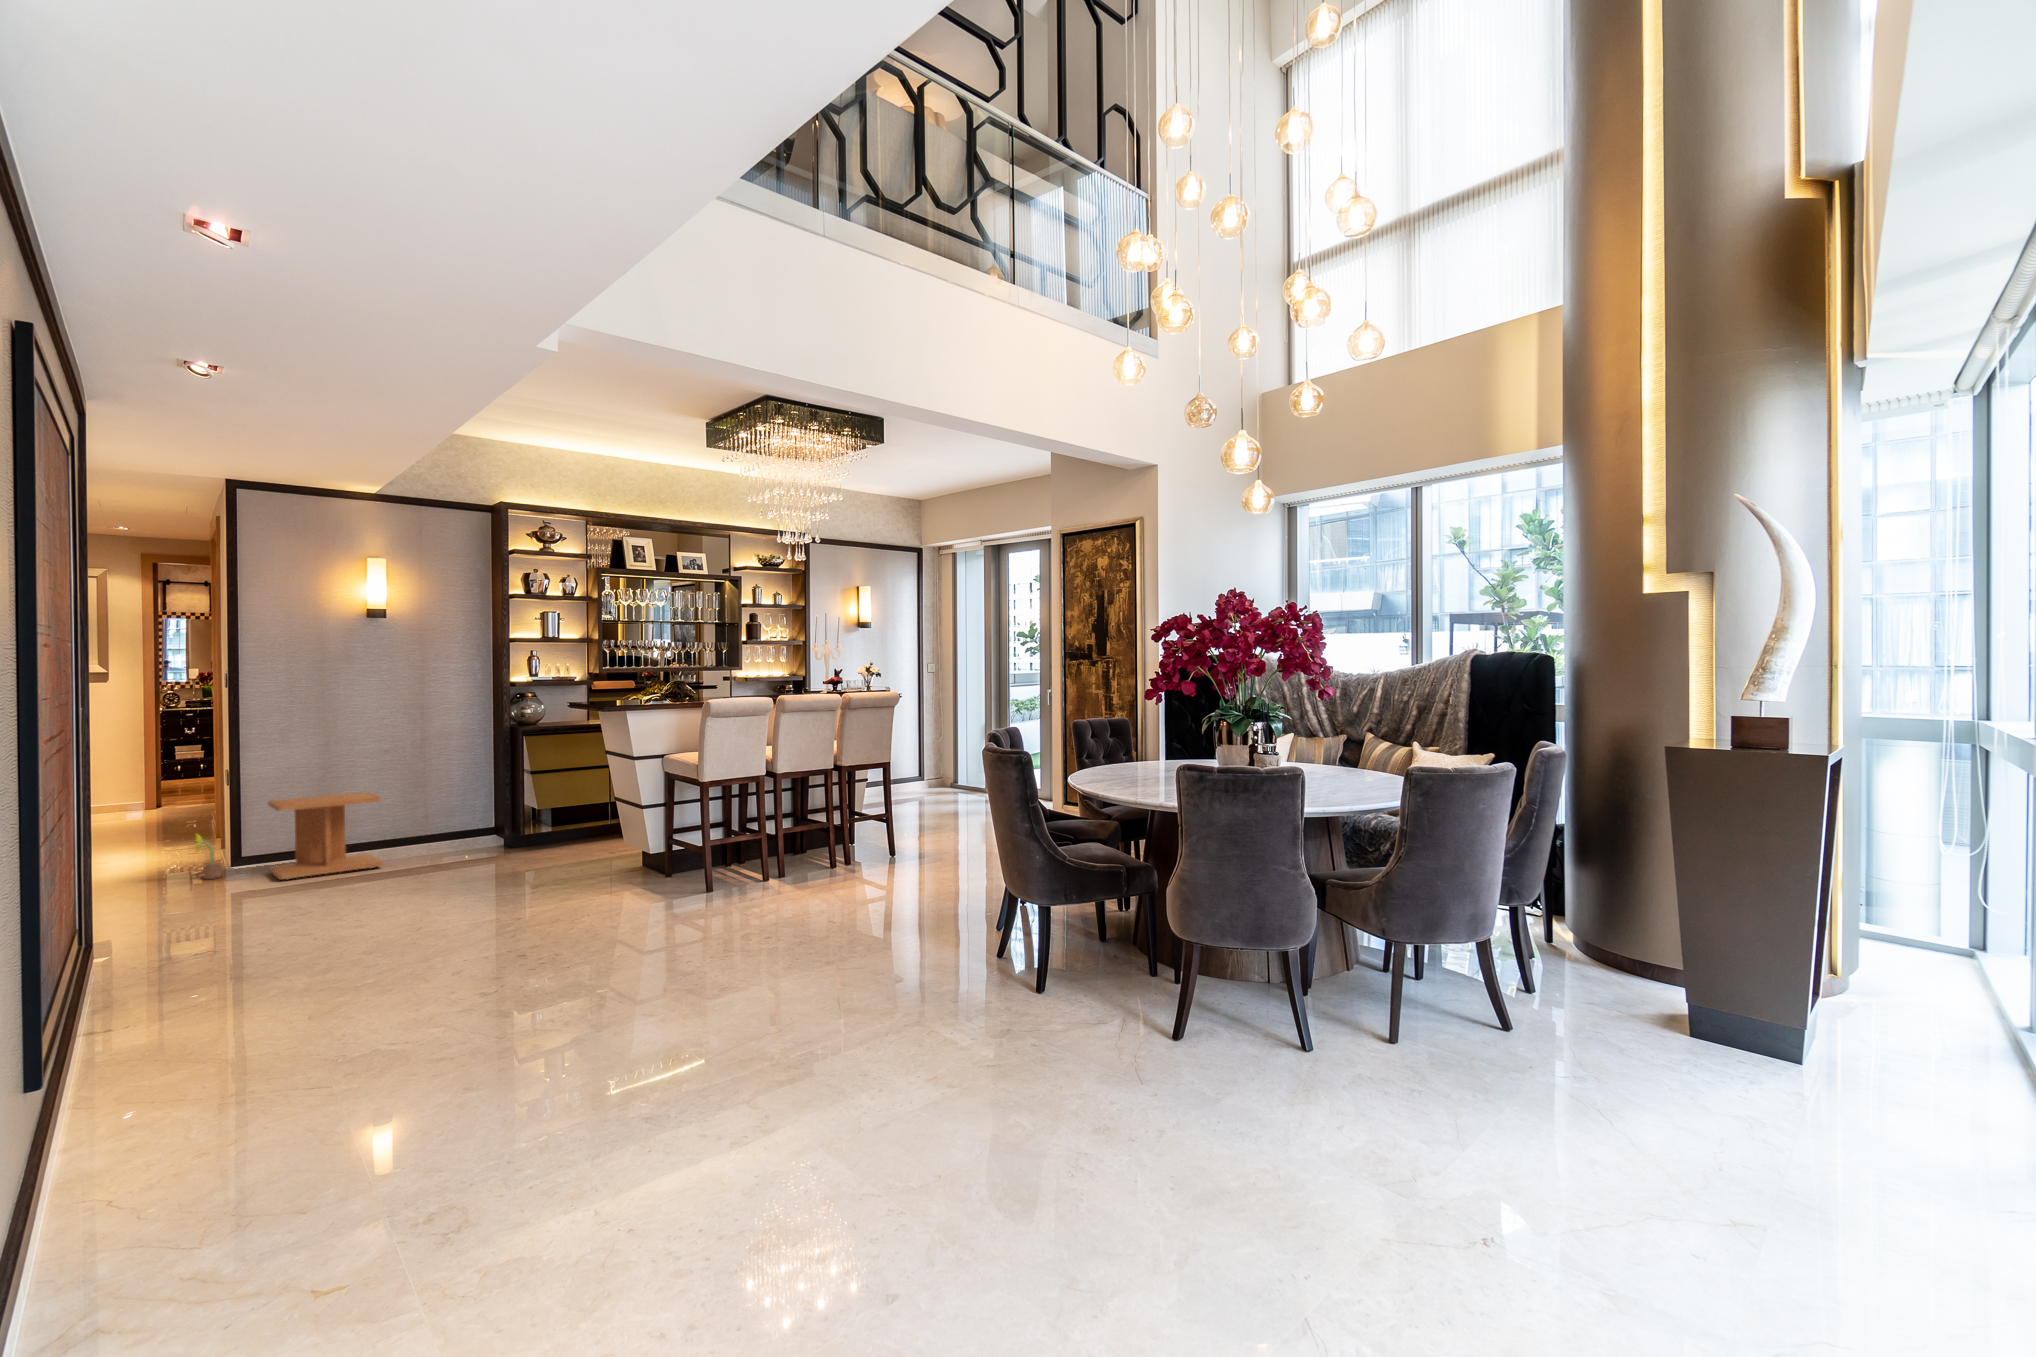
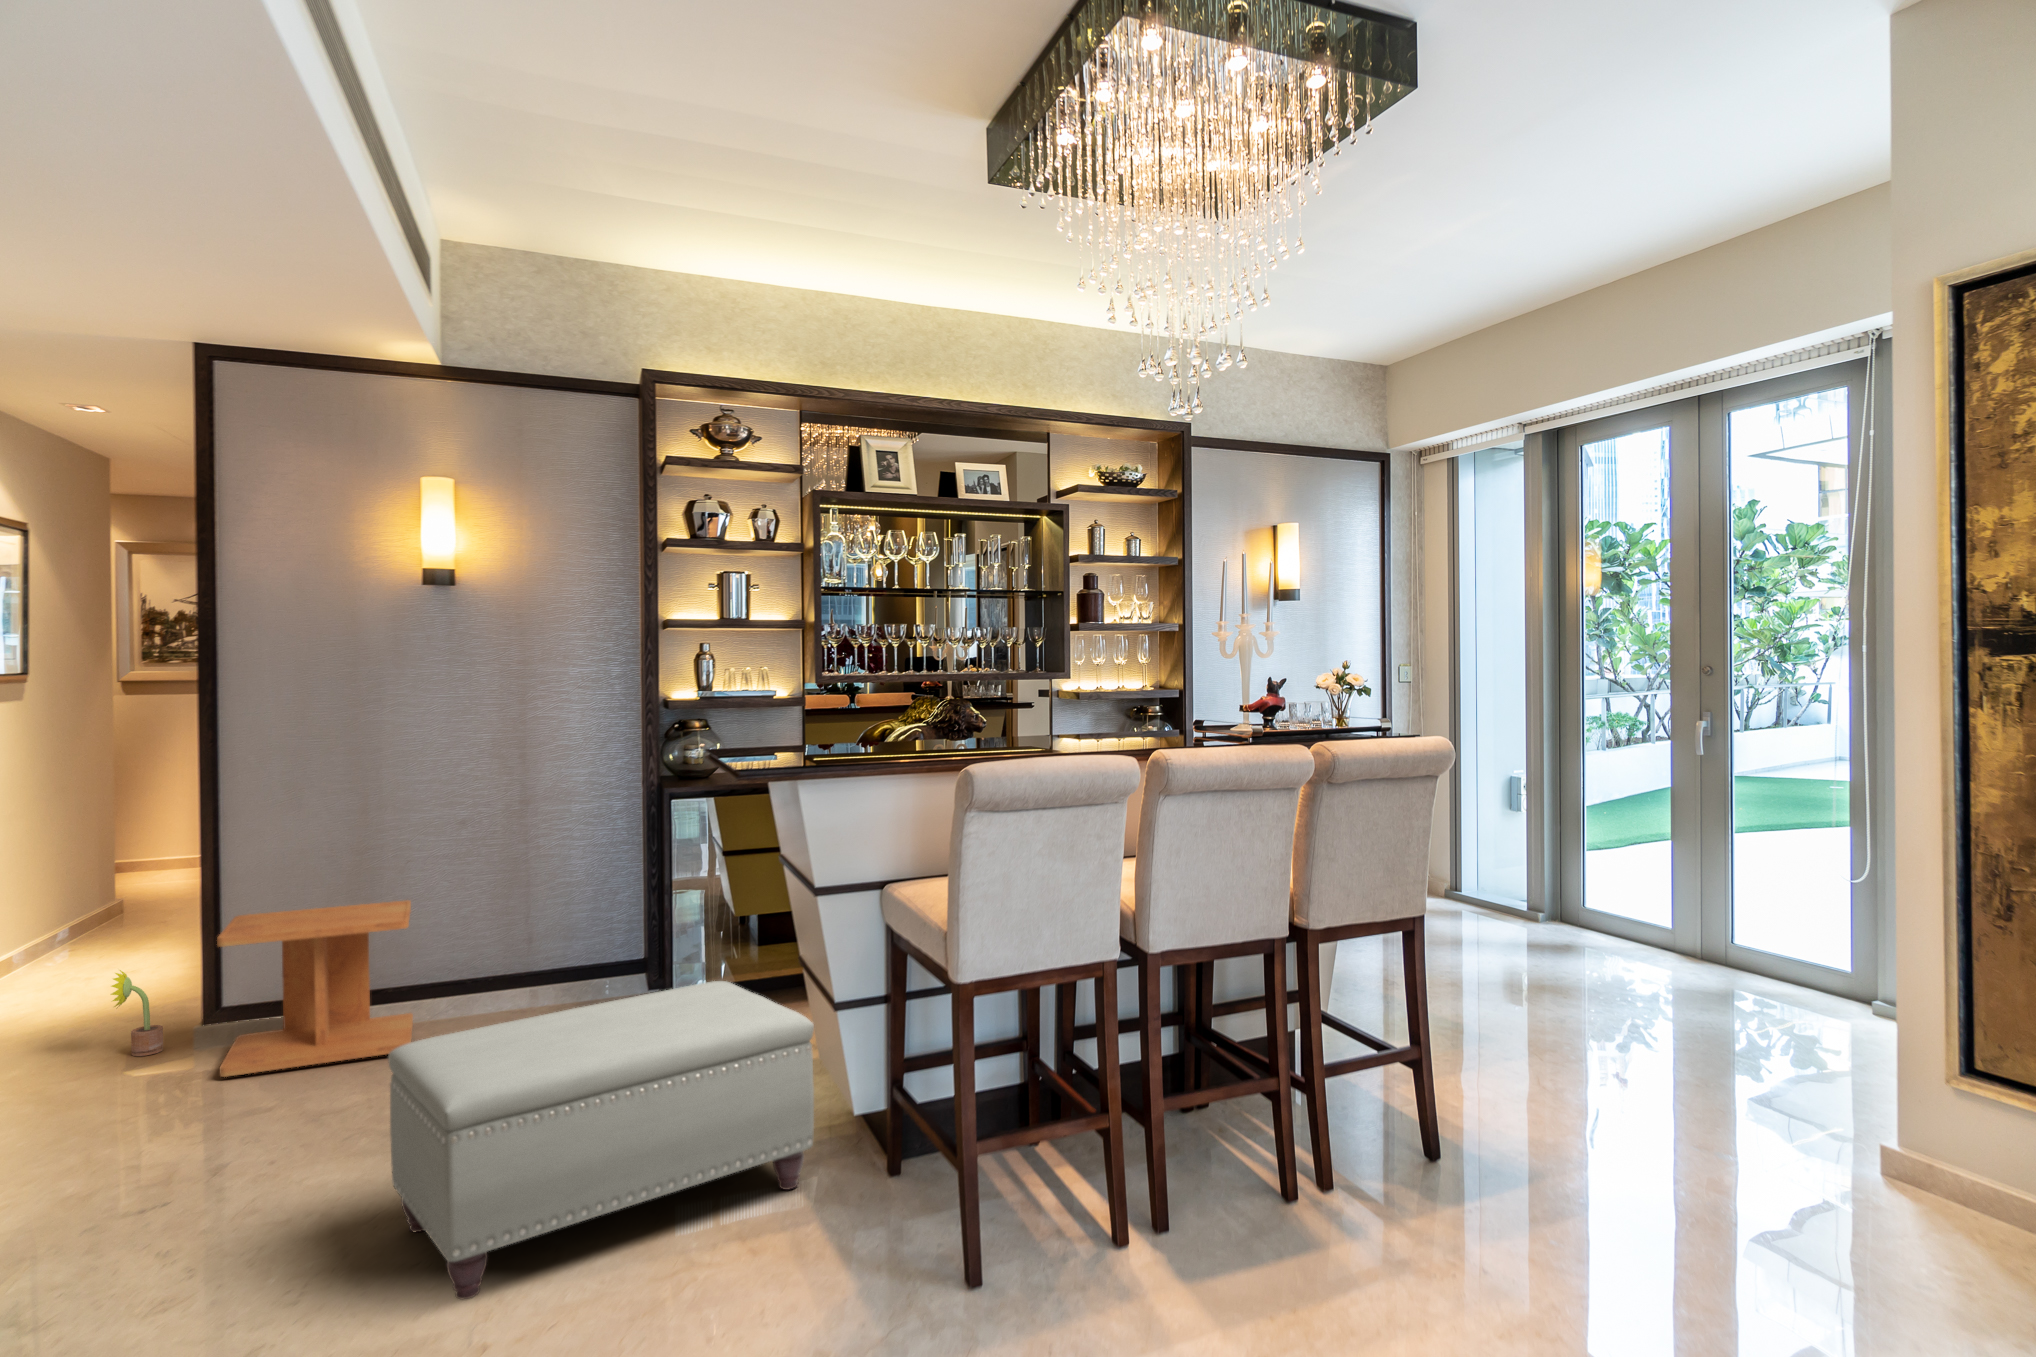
ottoman: none [439,805,632,913] -> present [388,981,814,1299]

